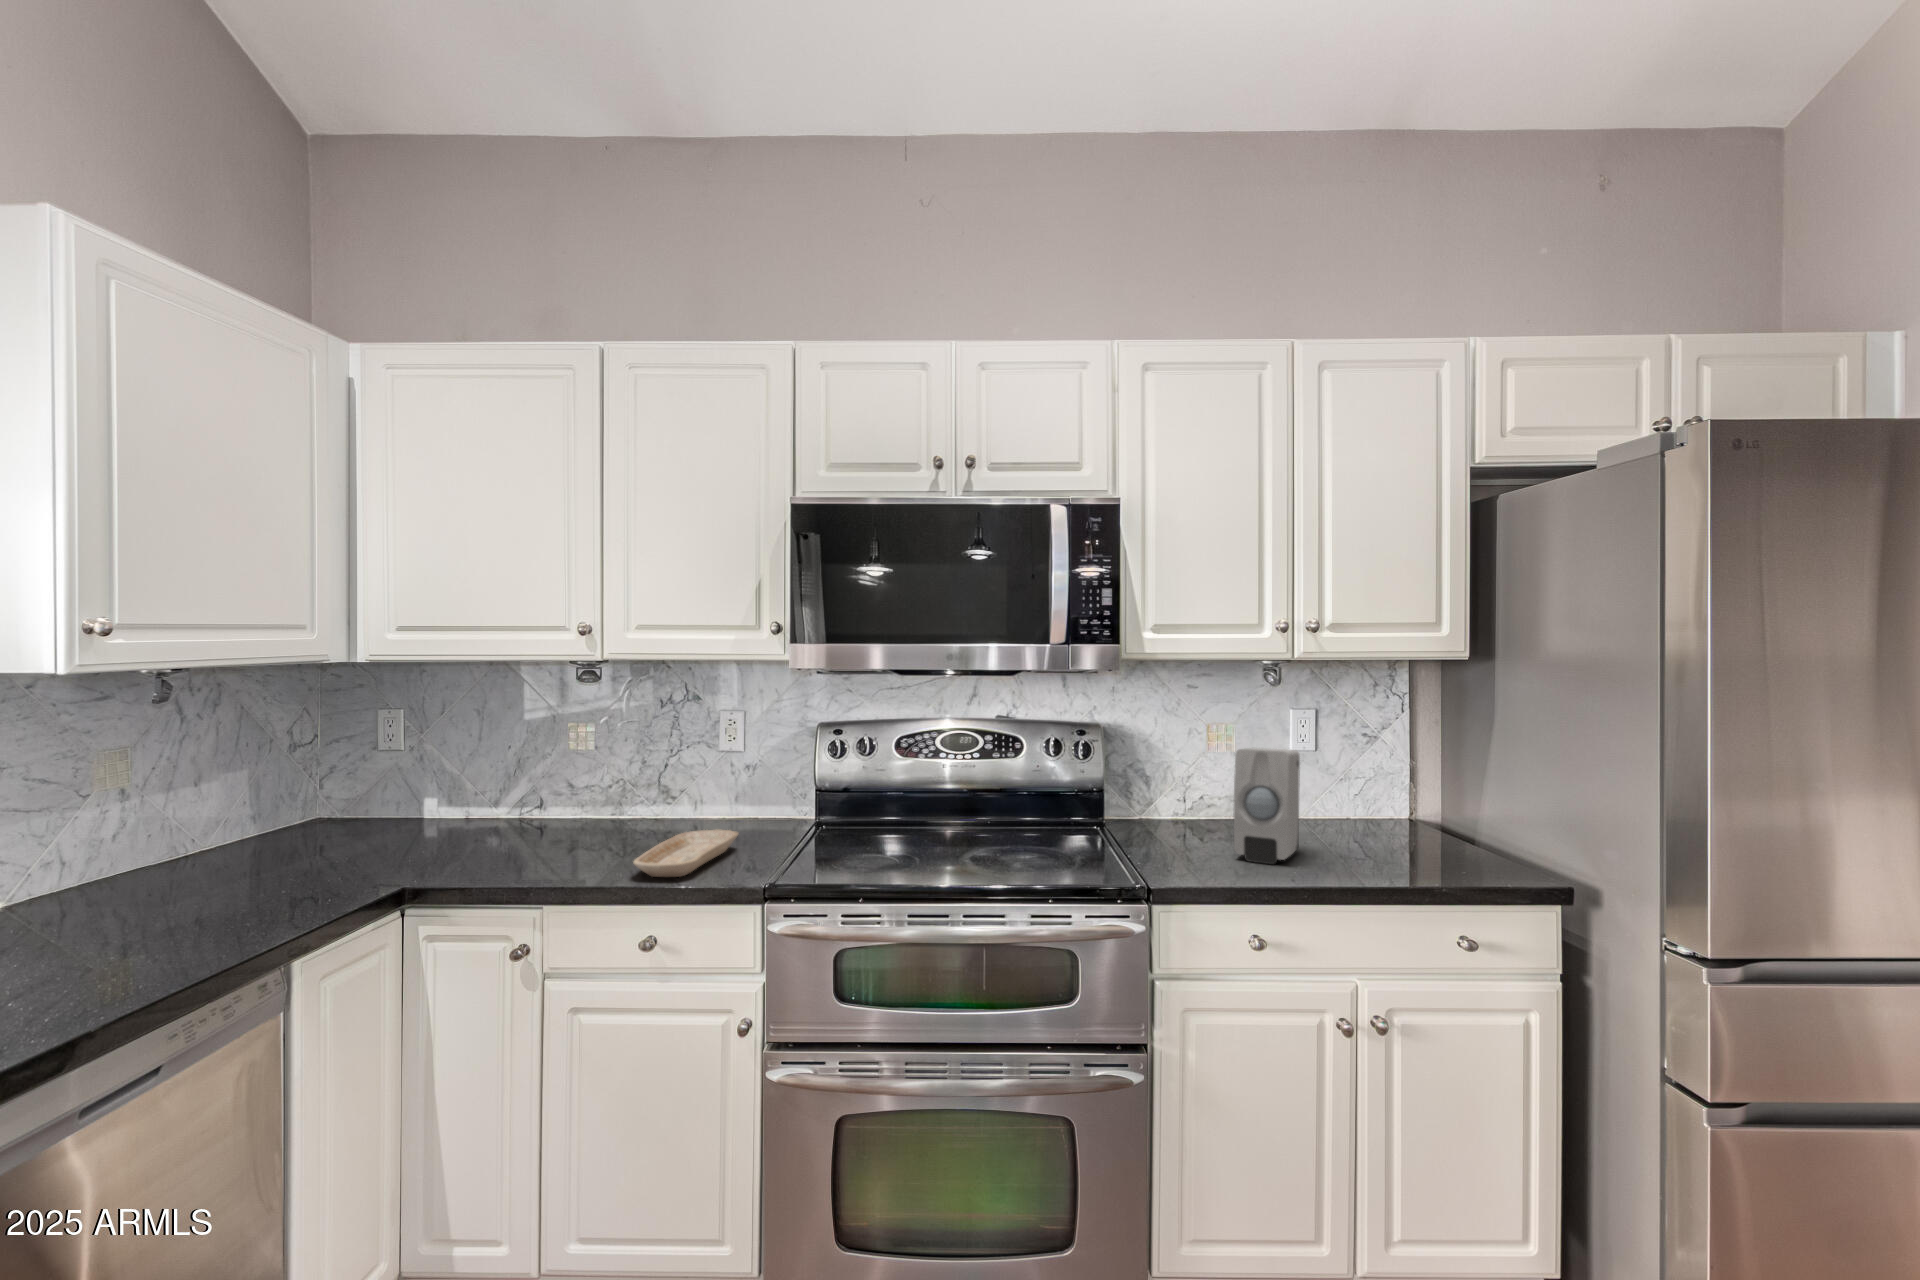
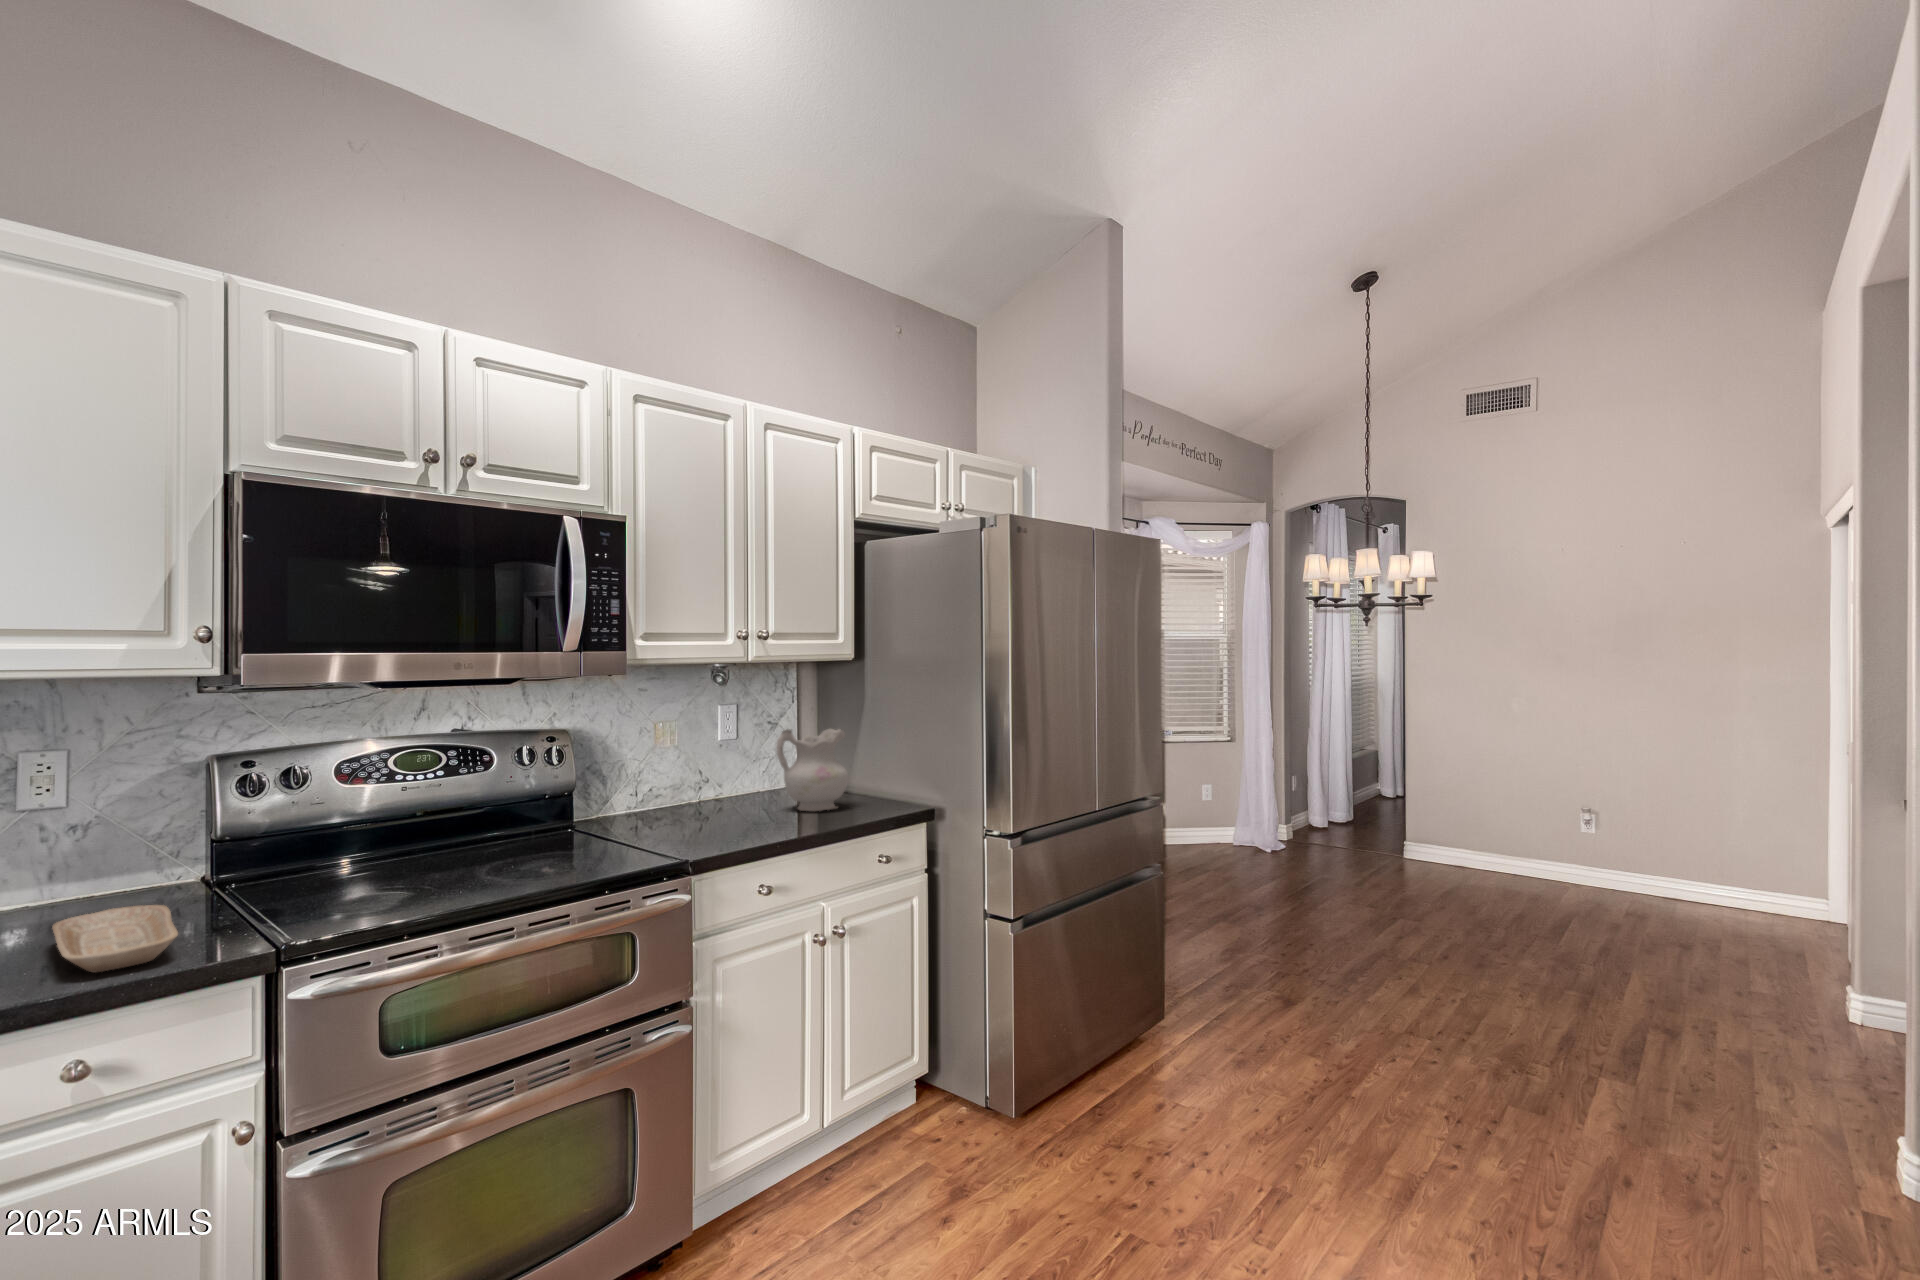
ceramic pitcher: none [1334,745,1439,858] -> present [777,729,848,811]
soap dispenser: present [1234,748,1300,864] -> none [718,736,766,831]

